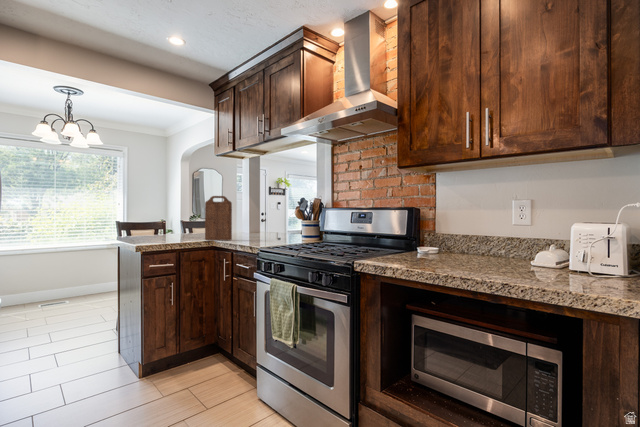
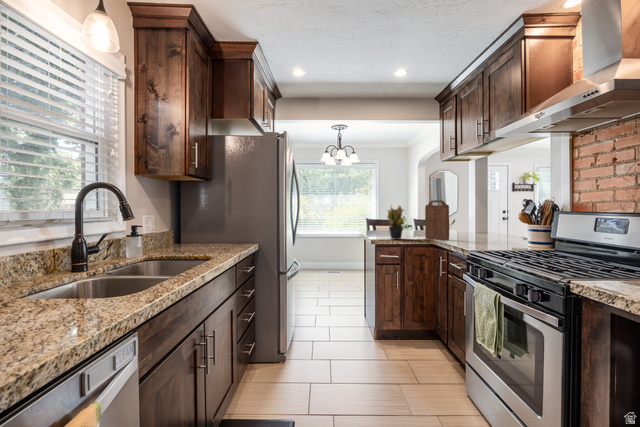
potted plant: none [152,195,187,243] -> present [387,205,404,240]

